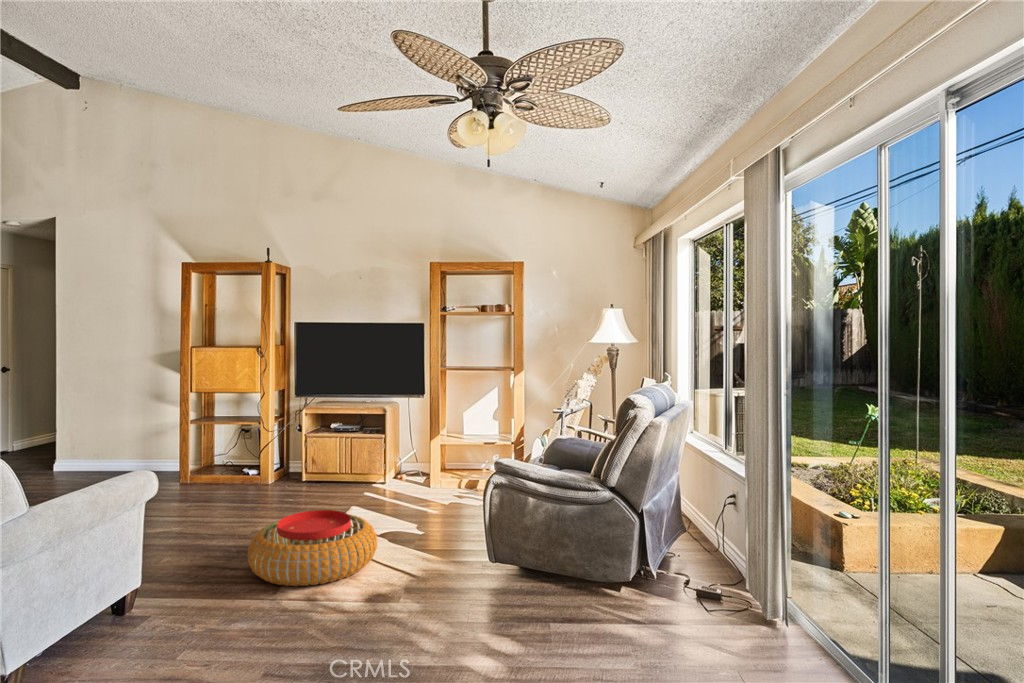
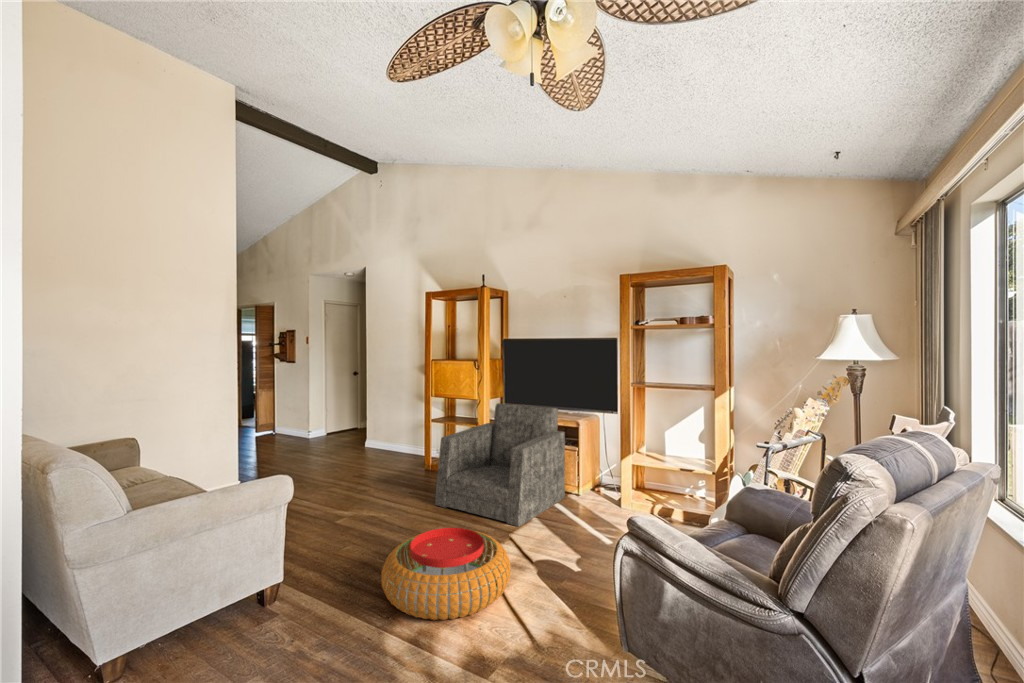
armchair: none [232,395,372,515] -> present [435,403,565,527]

